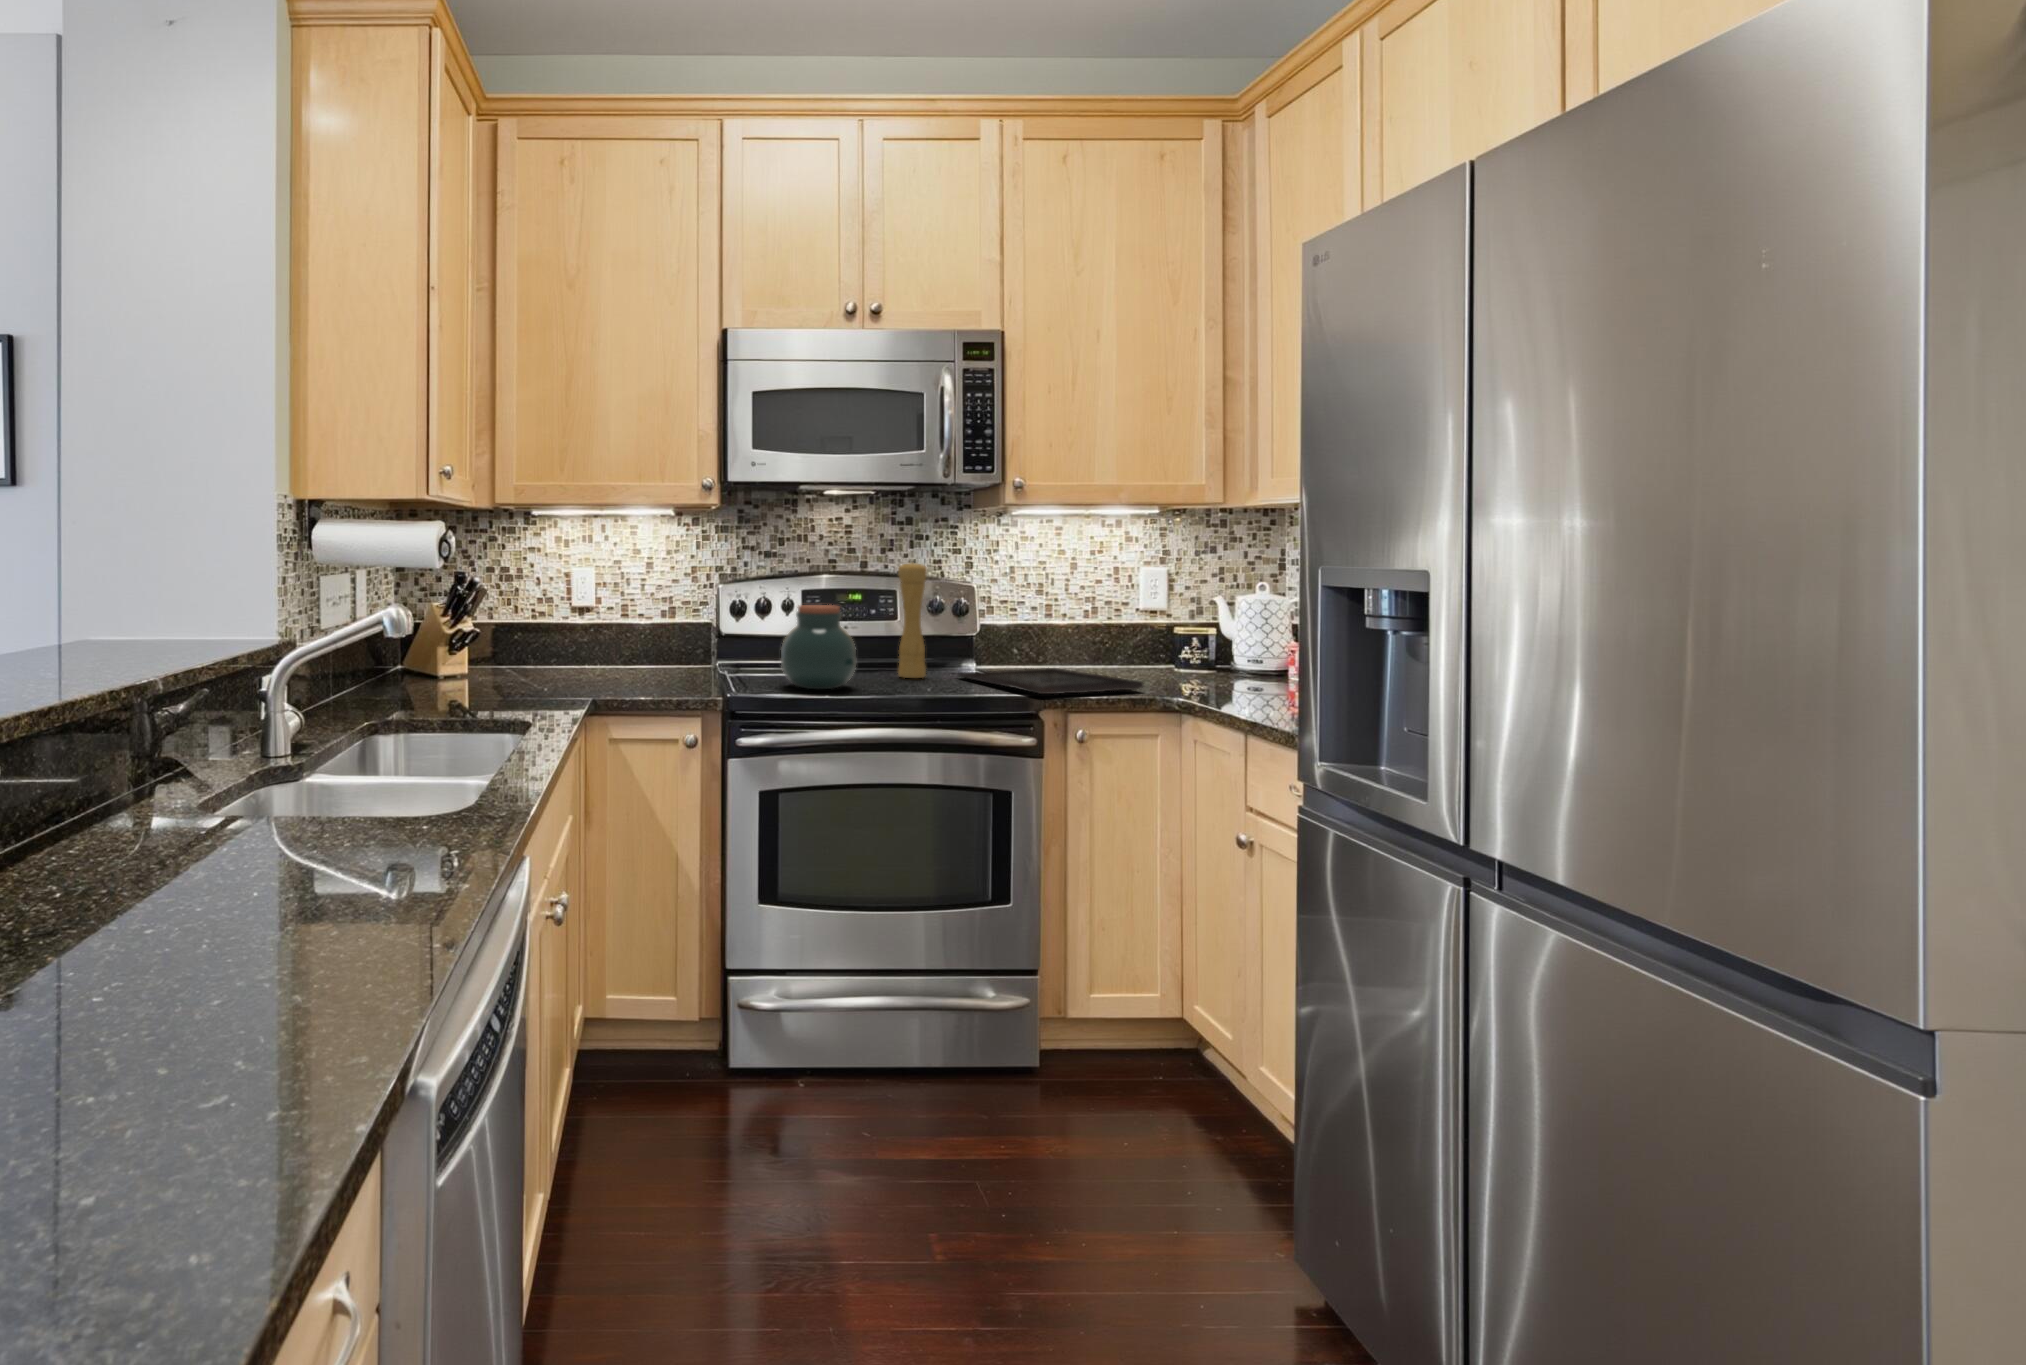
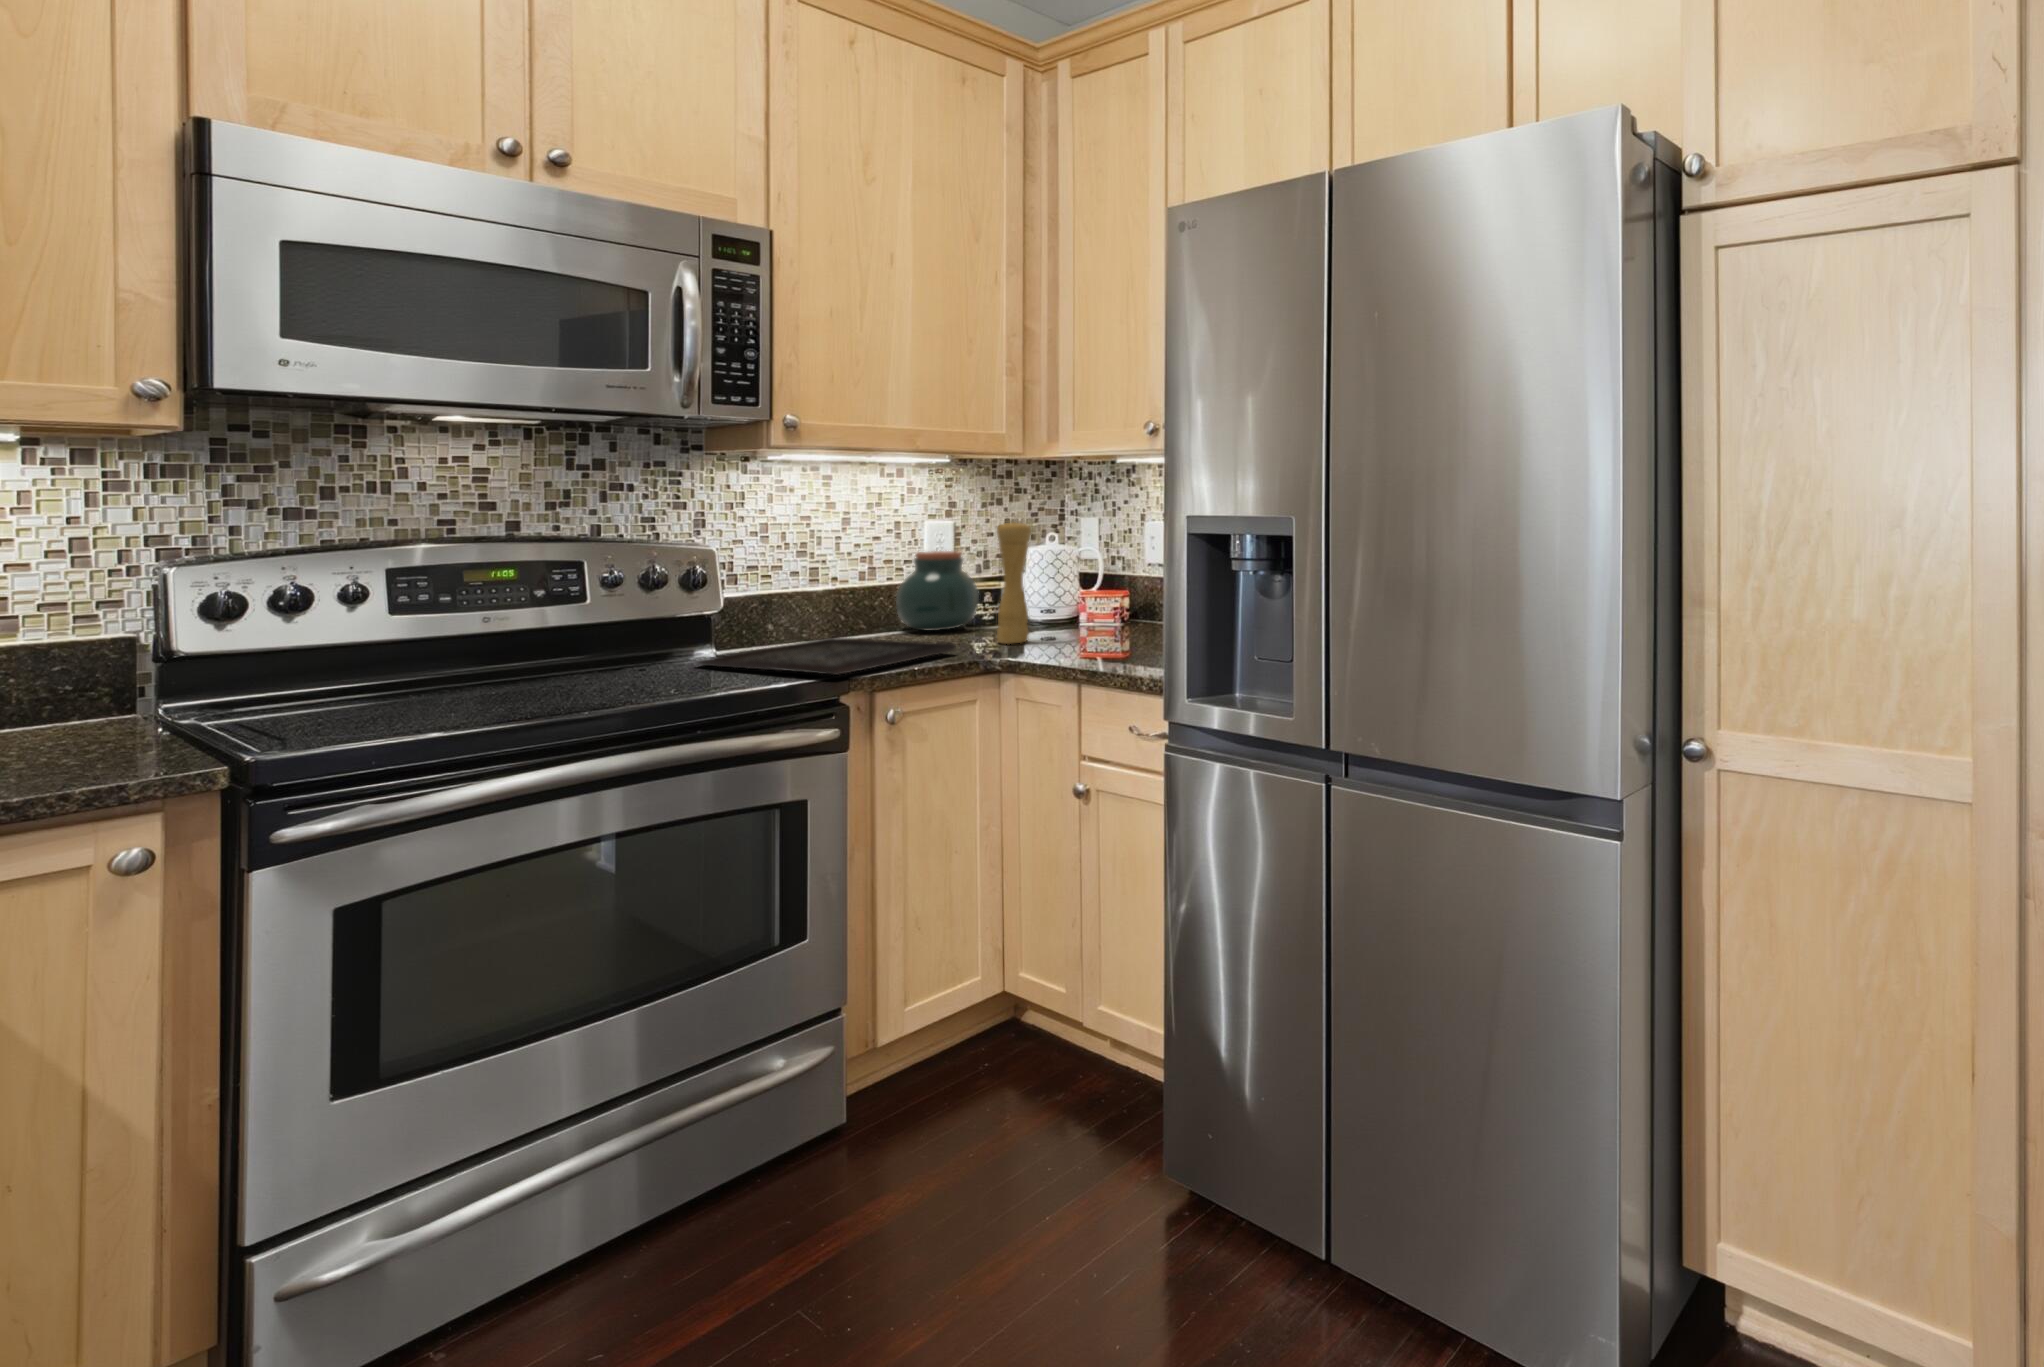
pepper mill: present [898,562,927,678] -> present [997,521,1031,644]
jar: present [781,605,856,689] -> present [896,551,979,631]

